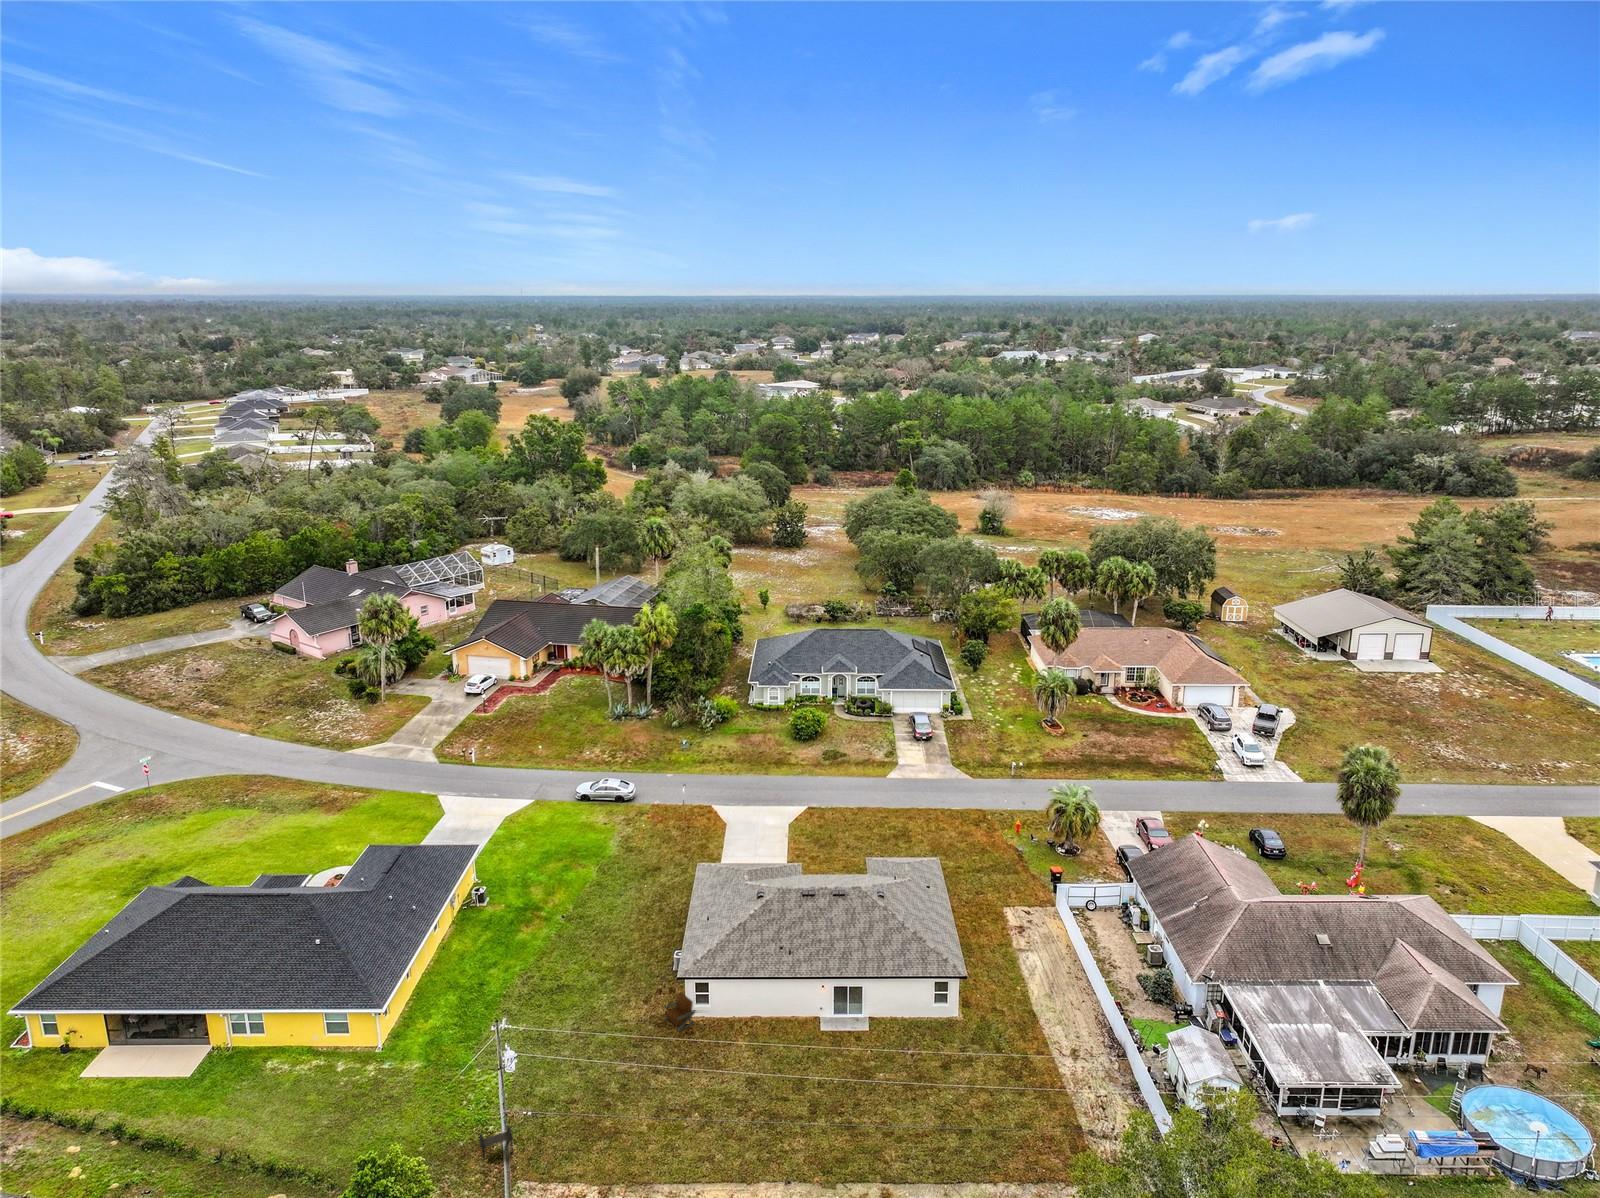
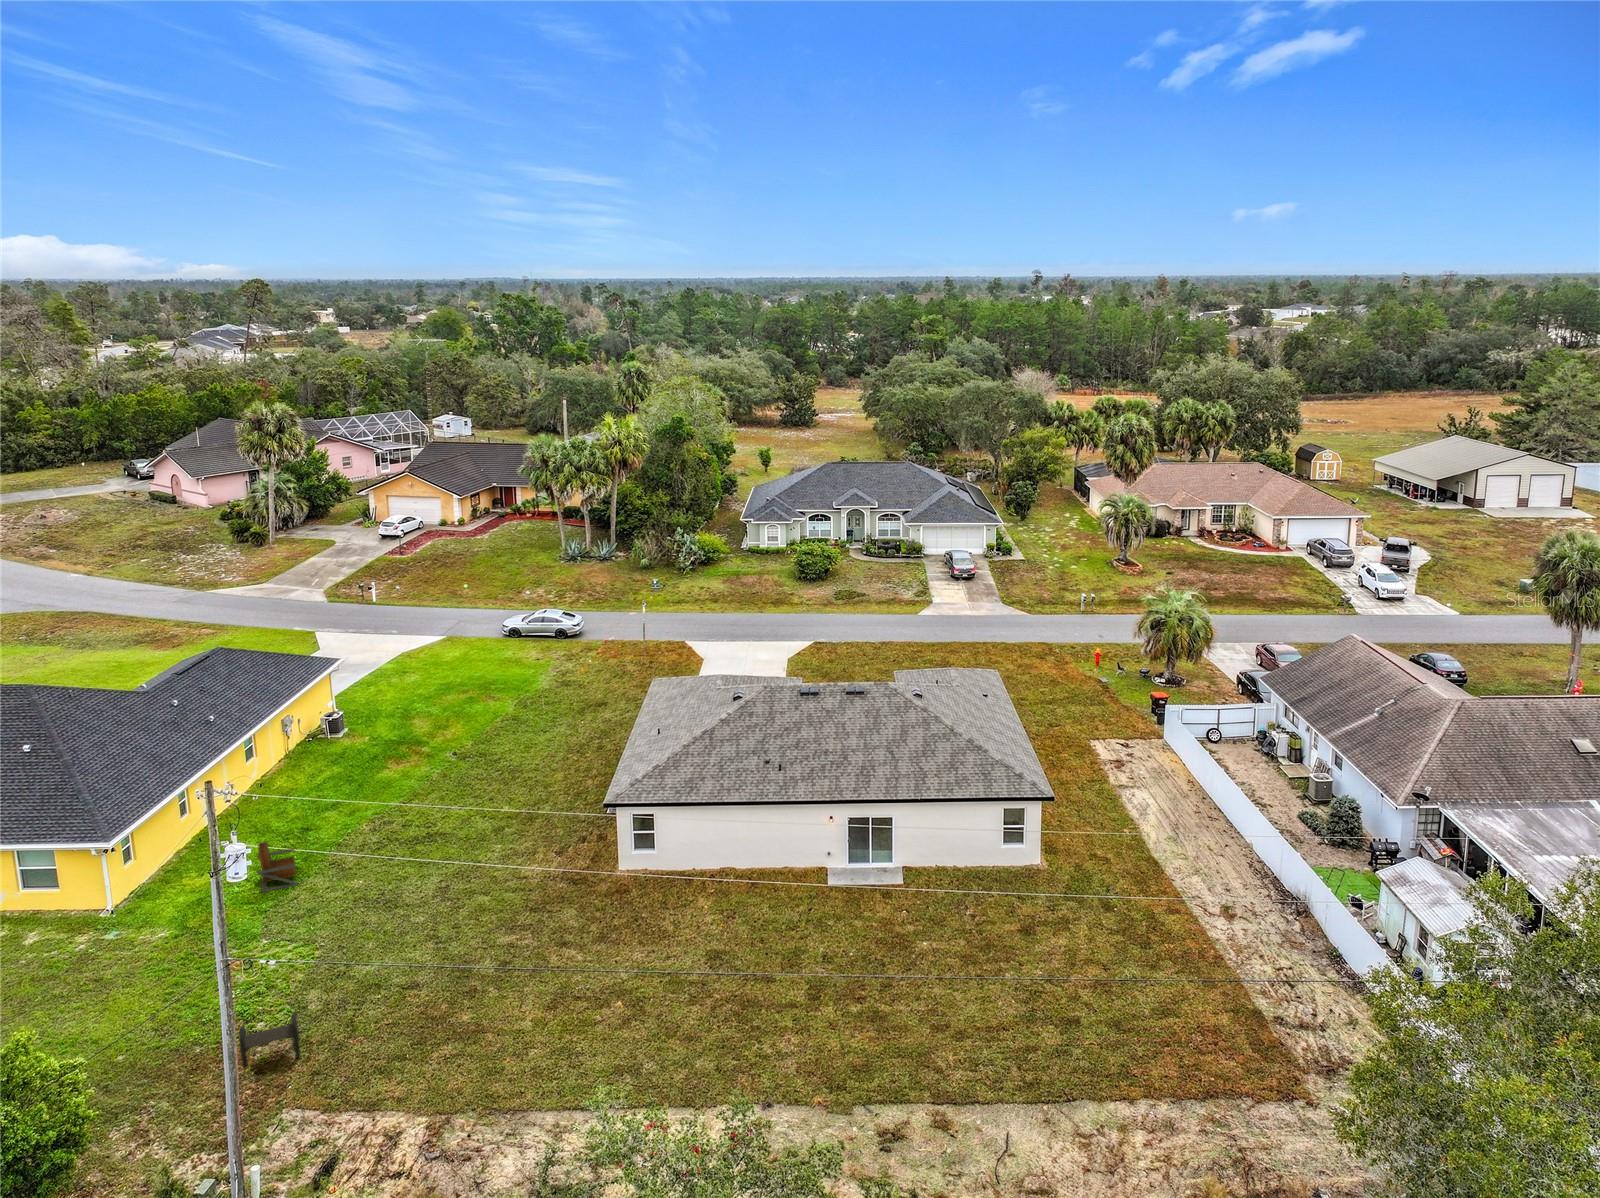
lounge chair: present [664,993,696,1031] -> present [257,841,298,892]

